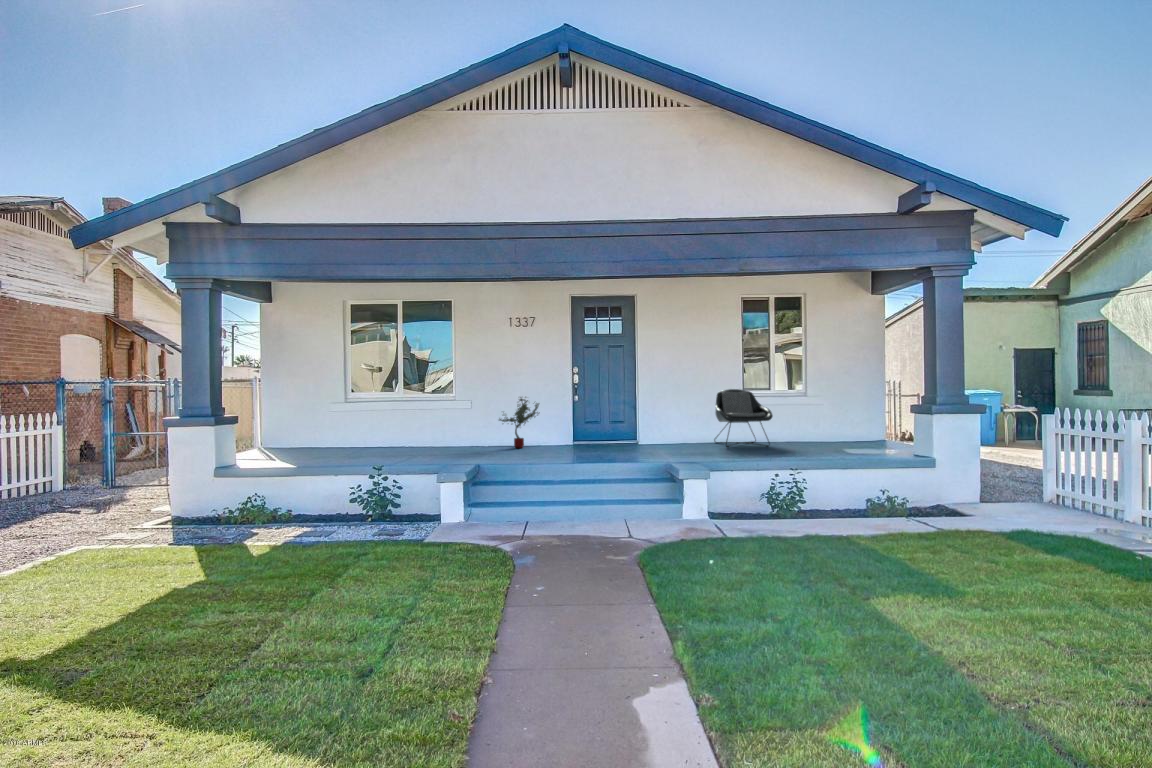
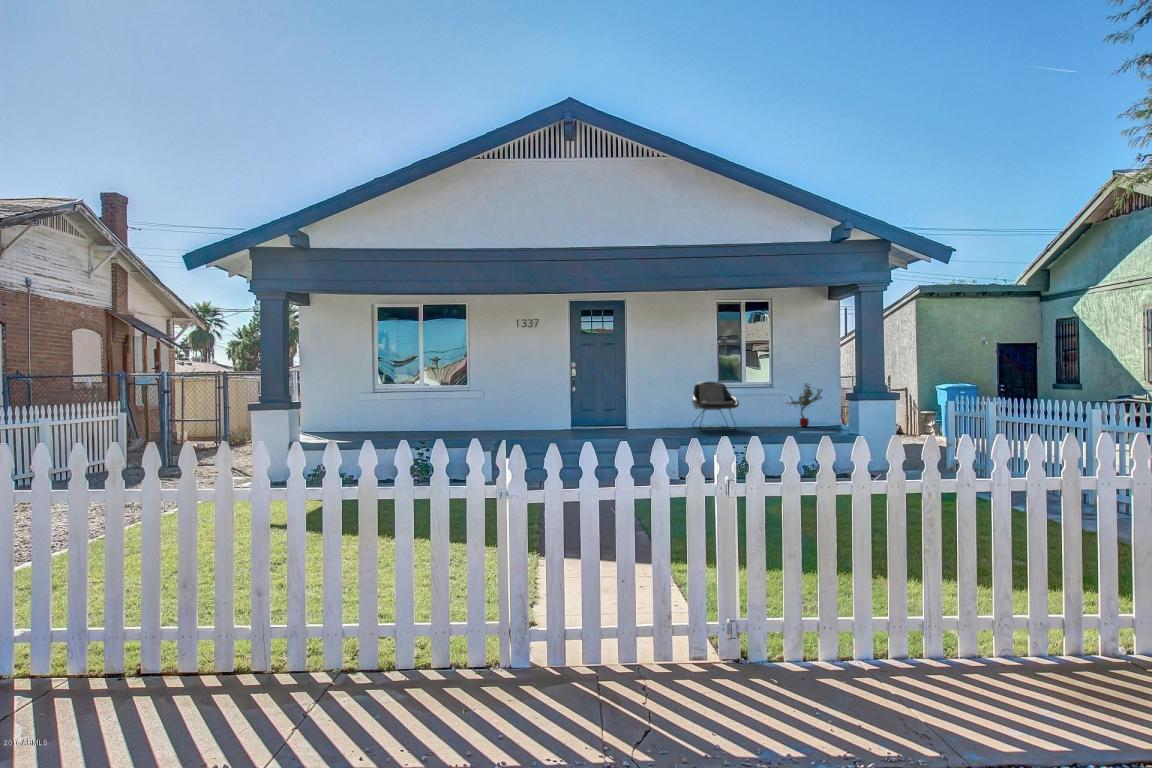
potted tree: present [499,397,539,448] -> present [787,384,822,427]

